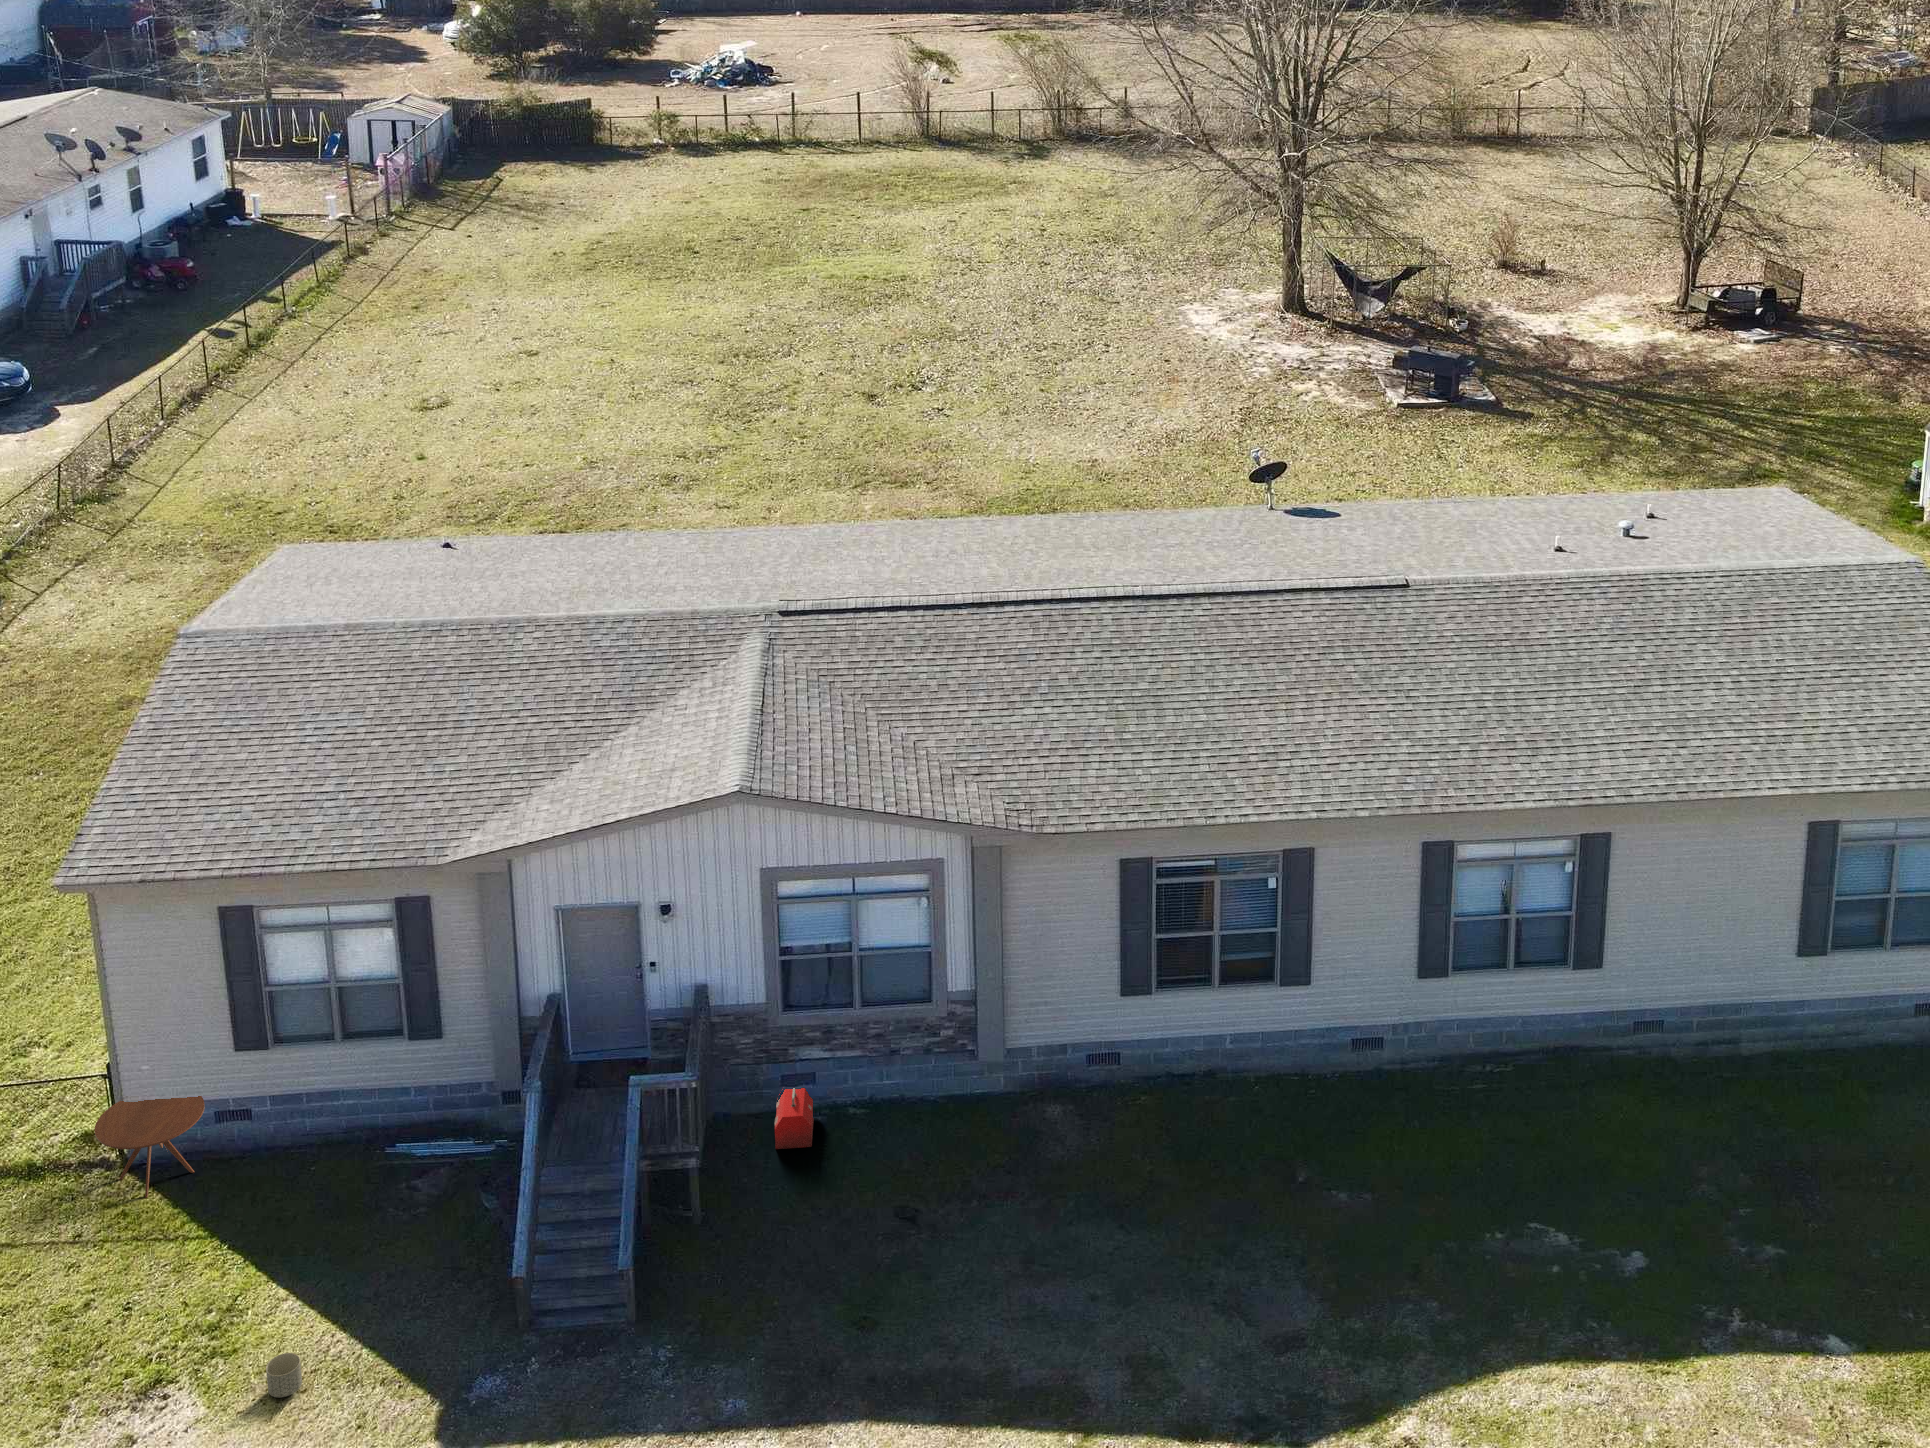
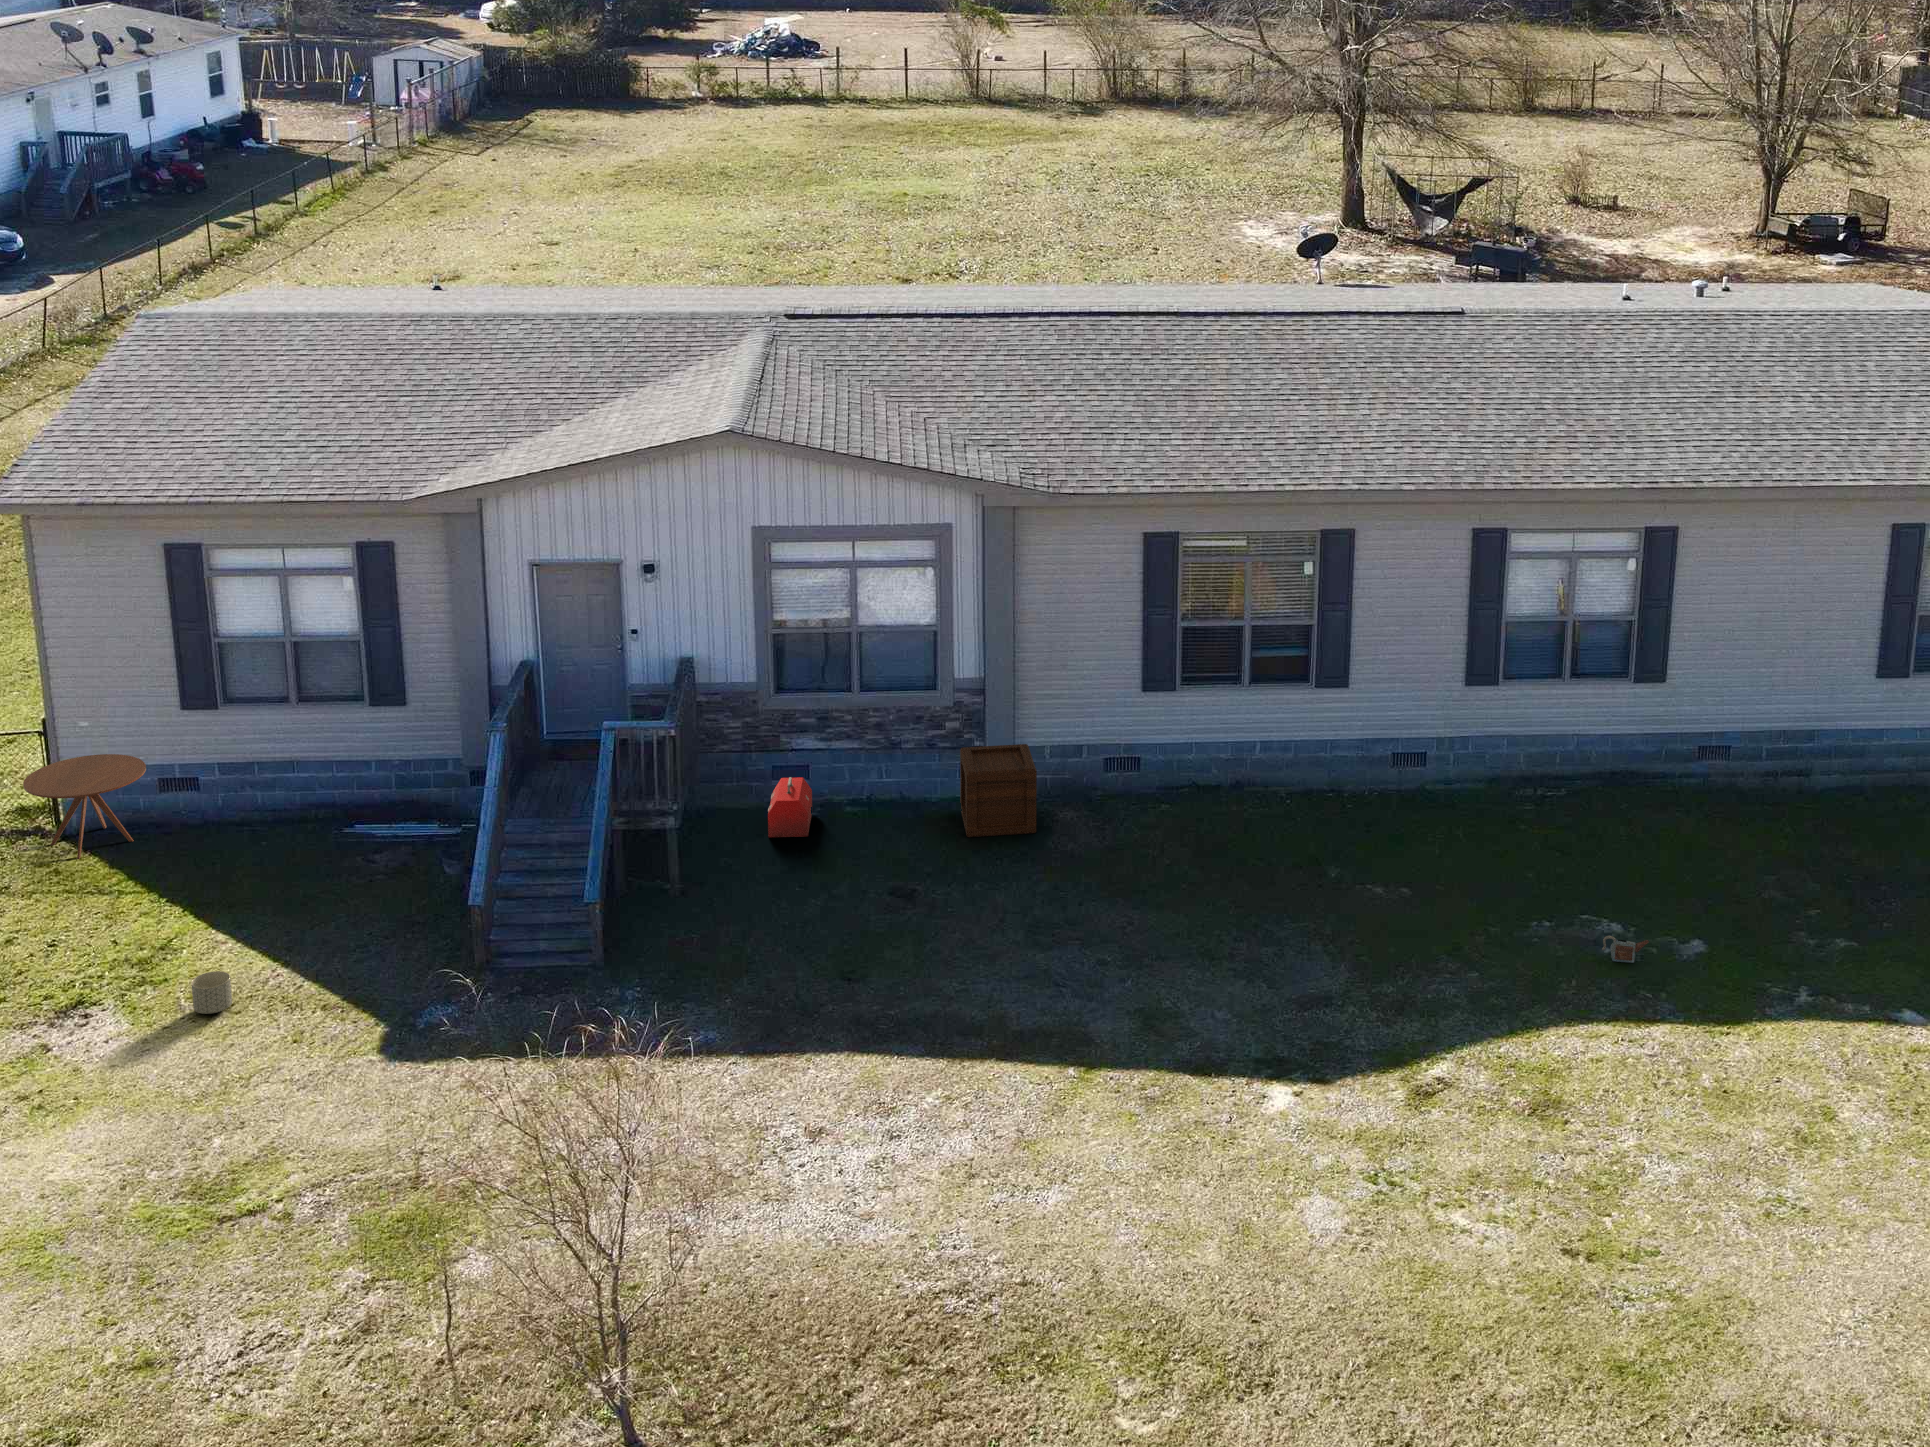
wooden crate: none [949,1045,1021,1144] -> present [960,744,1037,837]
watering can: none [1540,1272,1583,1296] -> present [1602,936,1649,963]

